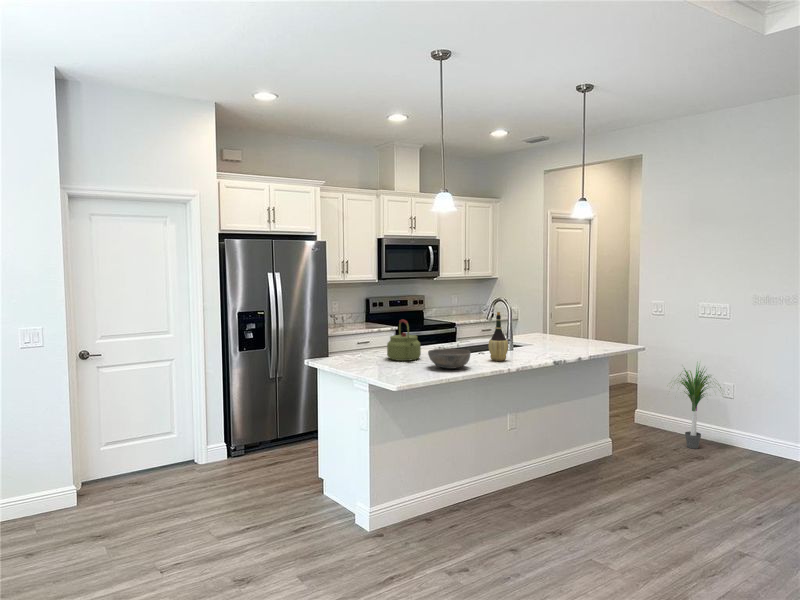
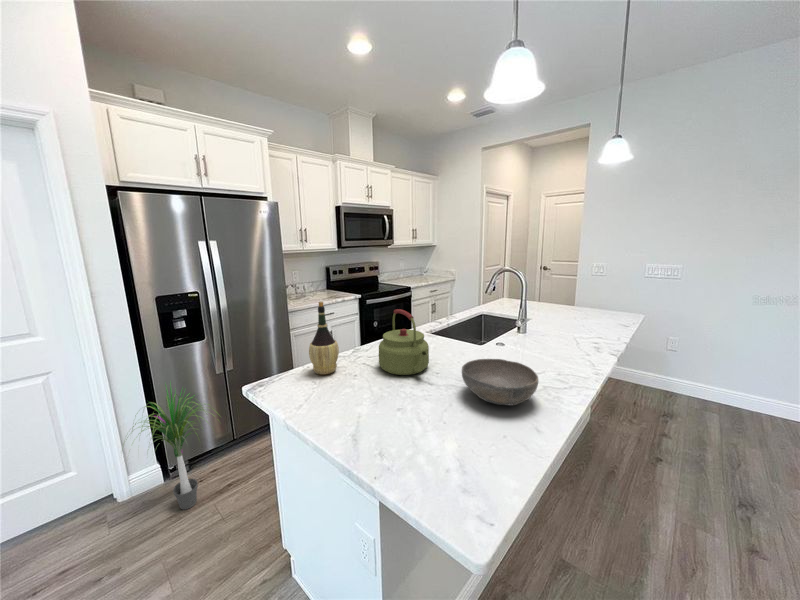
wine bottle: present [488,312,508,361] -> present [309,302,339,375]
potted plant: present [680,368,721,449] -> present [132,387,204,510]

